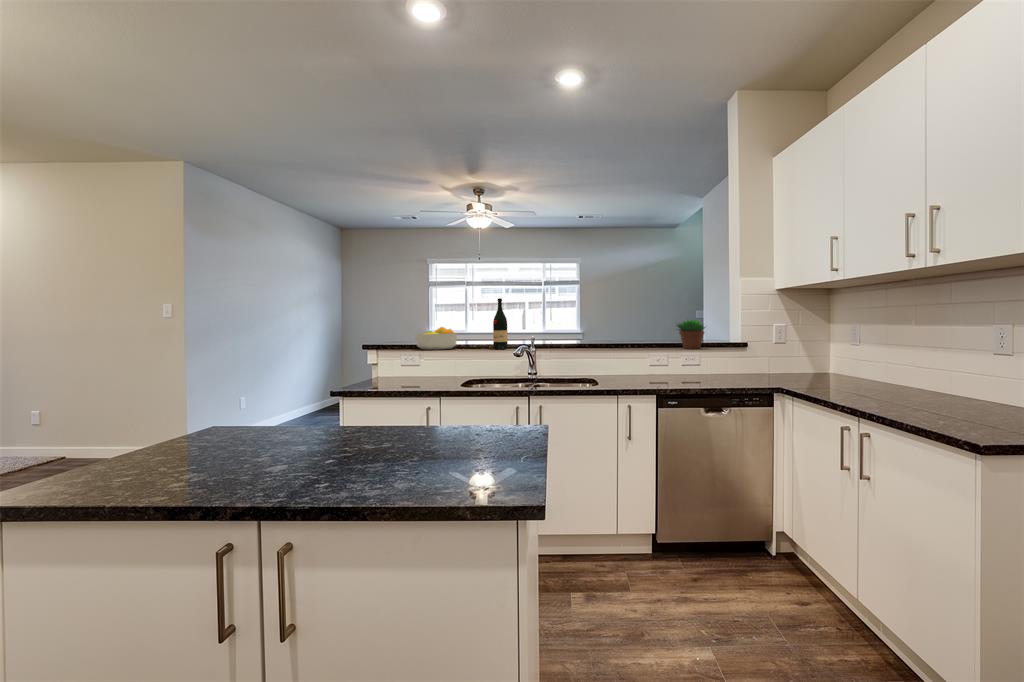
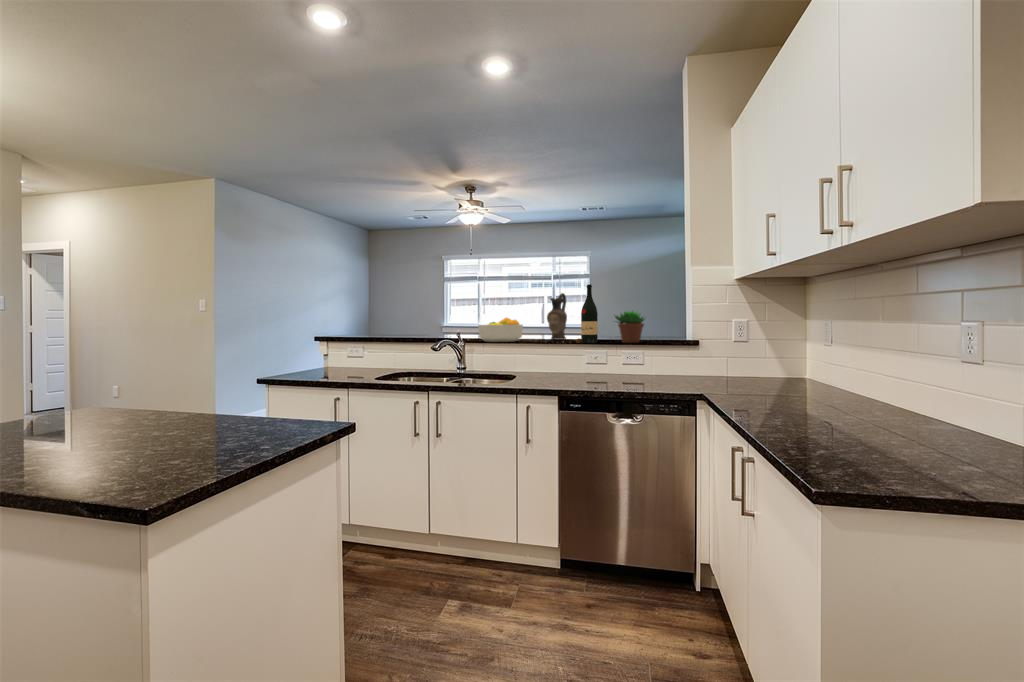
wine bottle: present [489,298,508,349] -> present [576,284,598,343]
ceramic pitcher: none [598,302,616,346] -> present [547,293,567,340]
fruit bowl: present [416,327,457,350] -> present [478,318,523,342]

